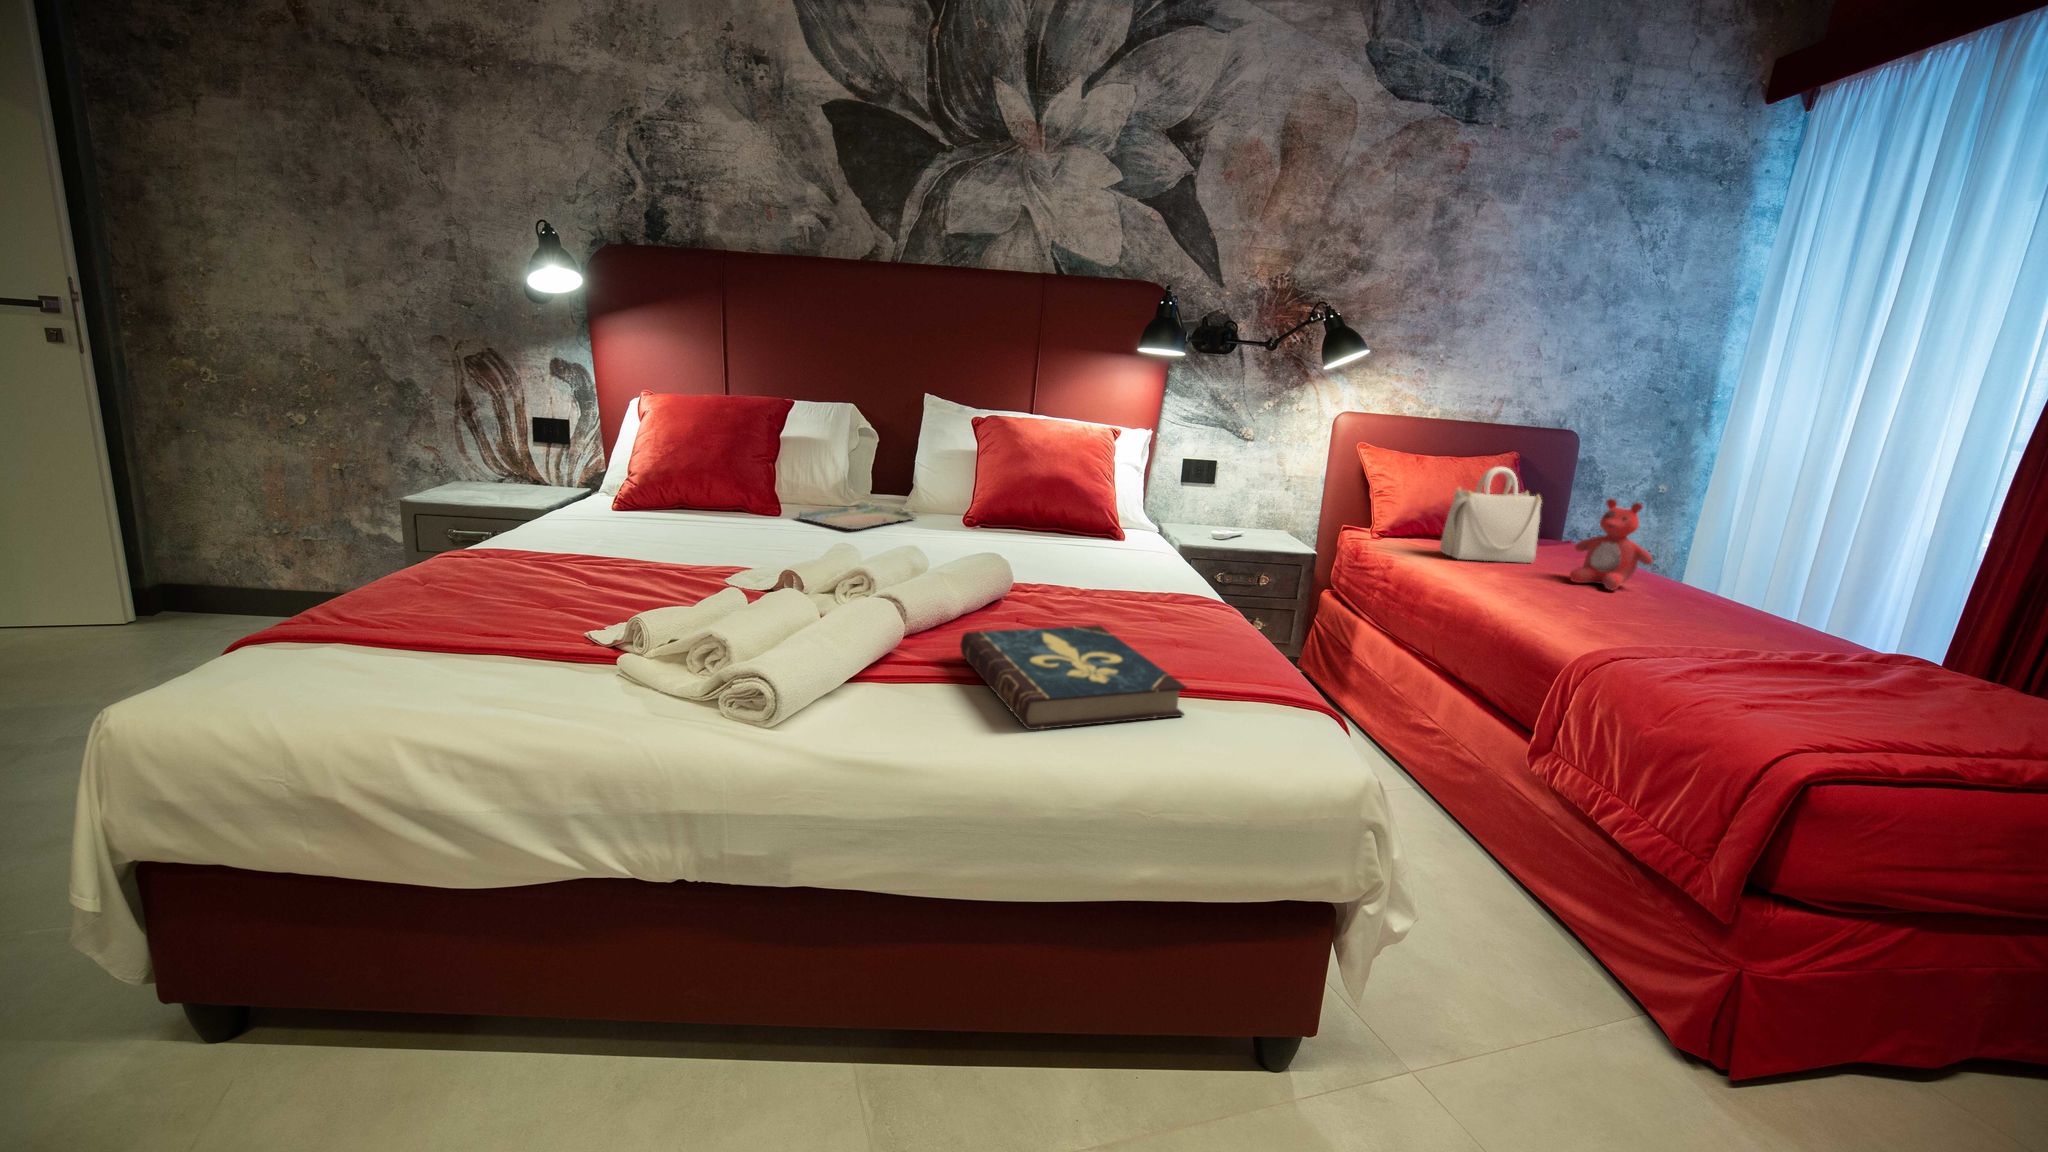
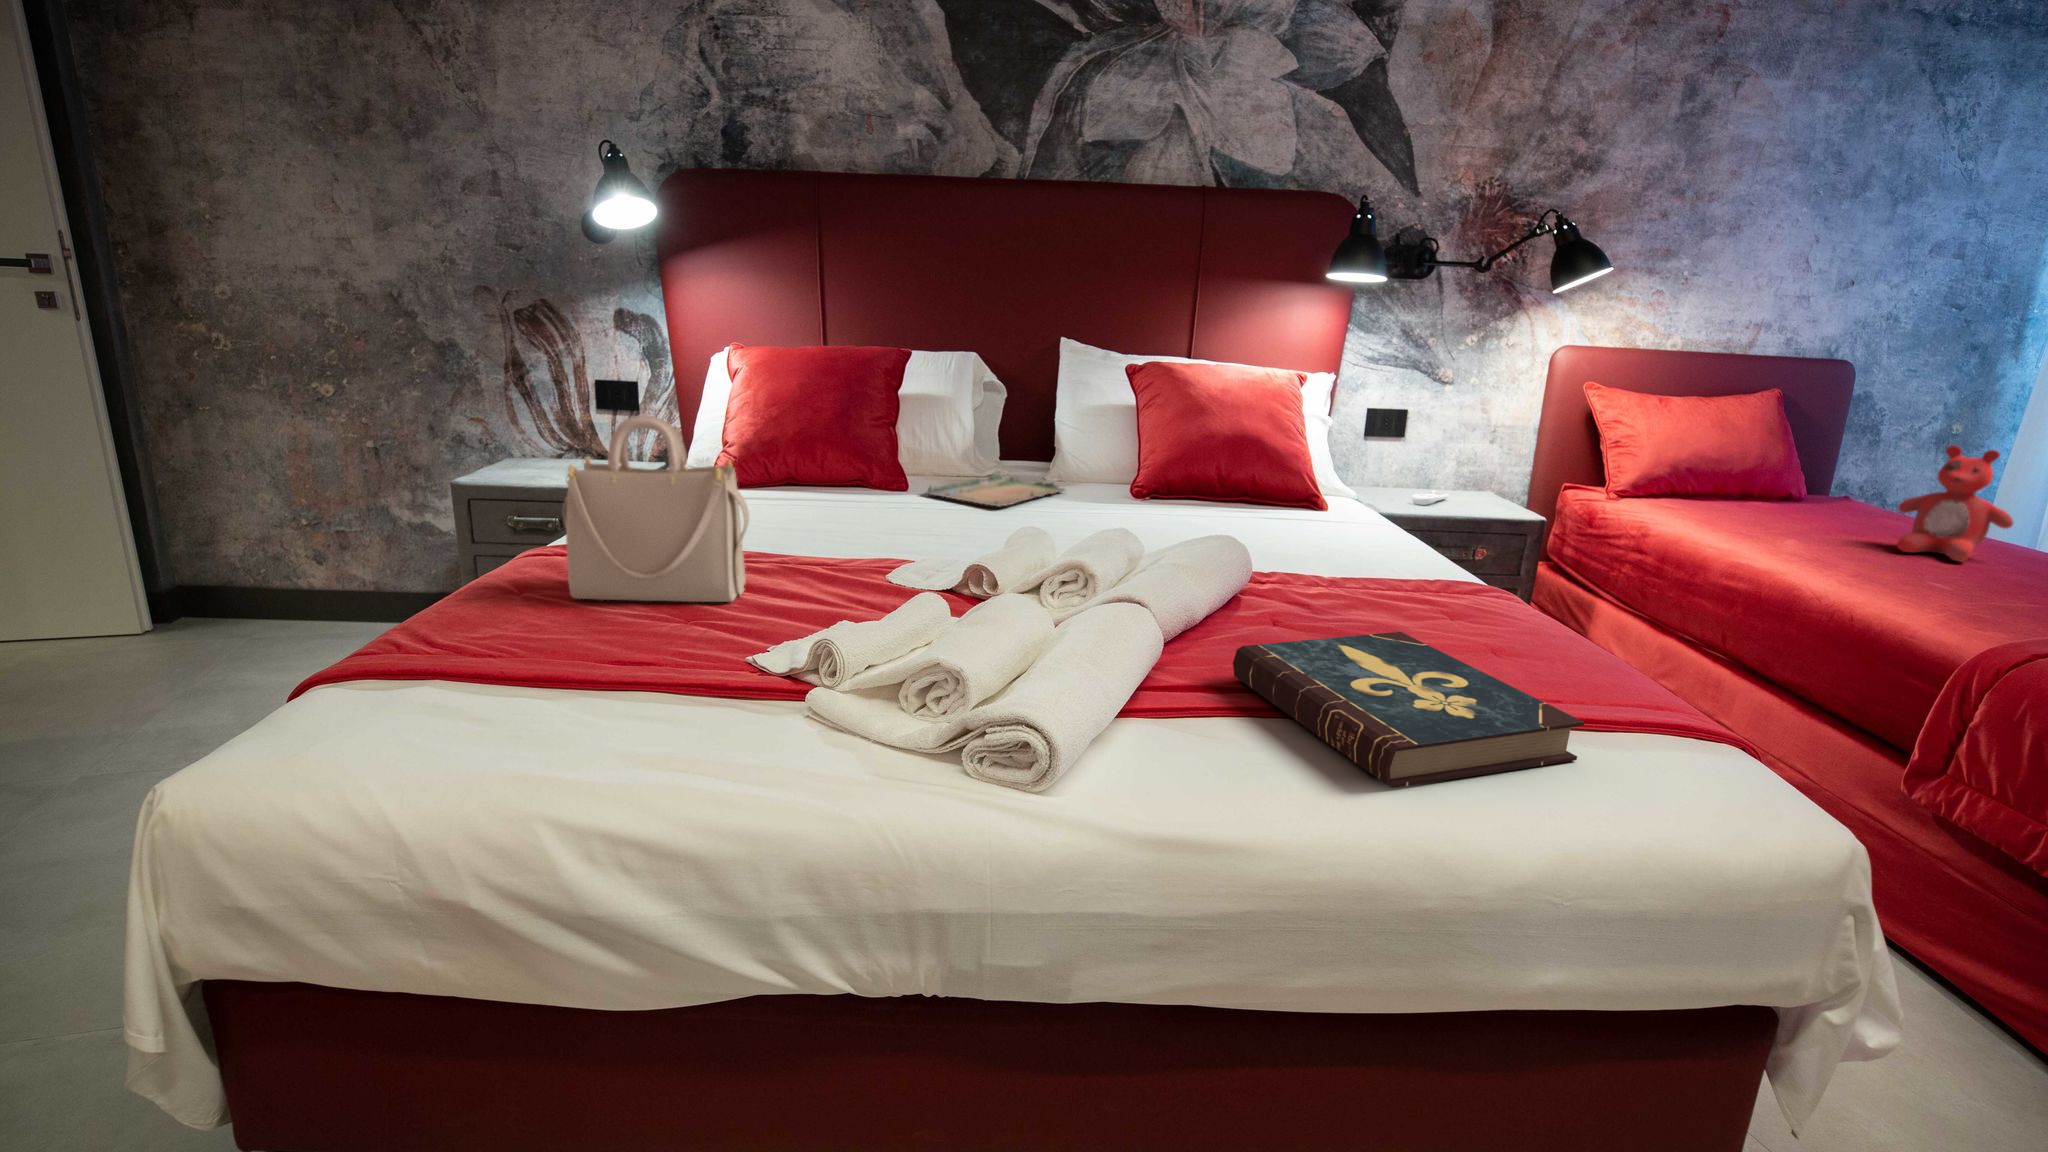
handbag: present [1440,467,1542,563] -> present [563,415,749,602]

